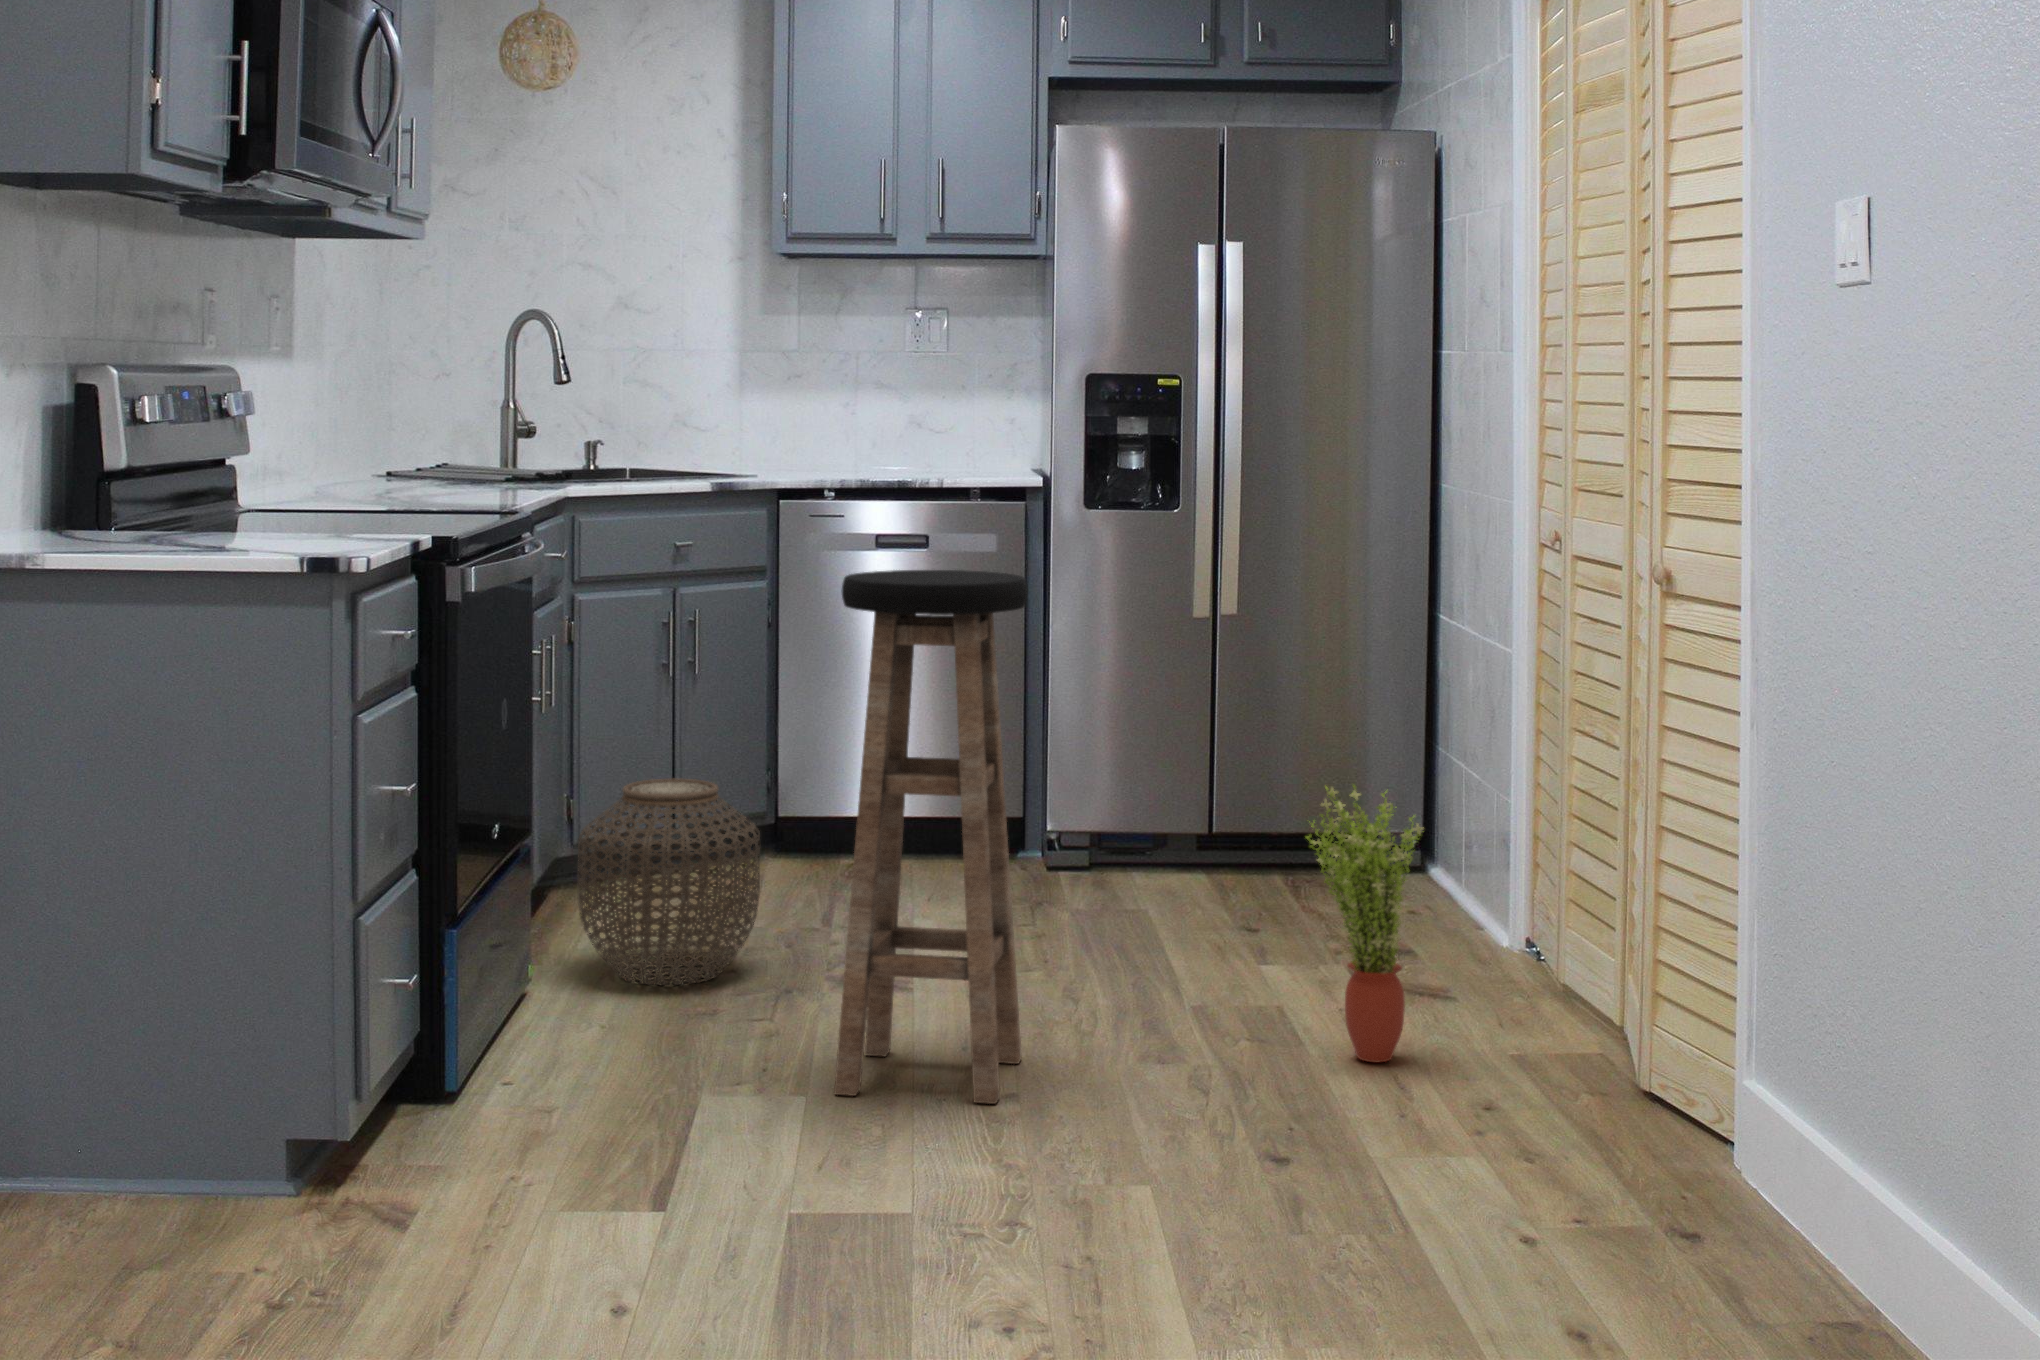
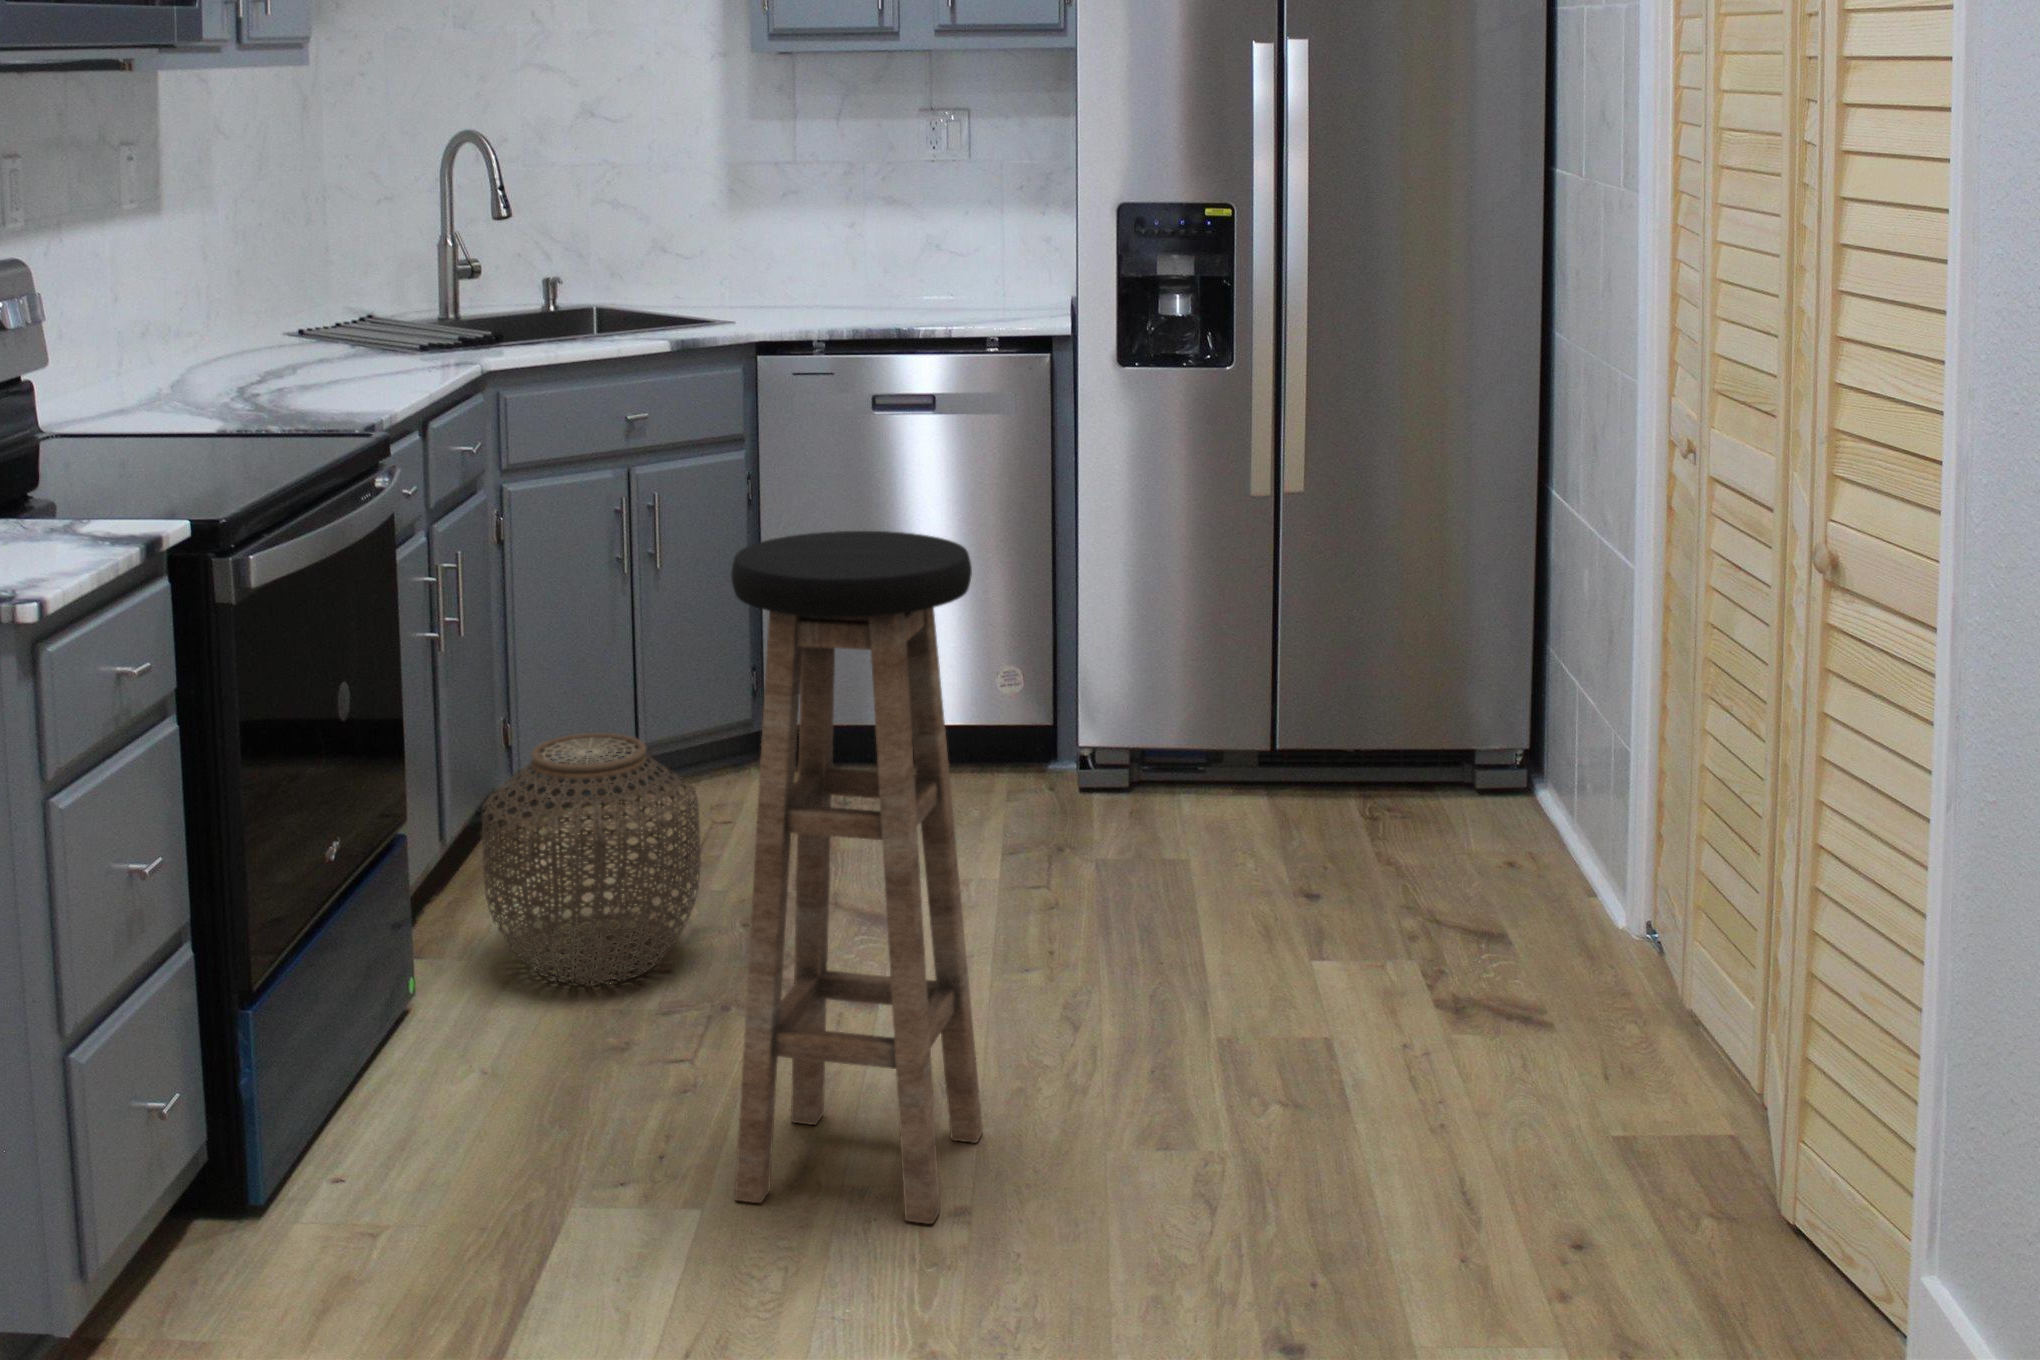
potted plant: present [1306,784,1424,1062] -> none [1341,800,1496,1149]

